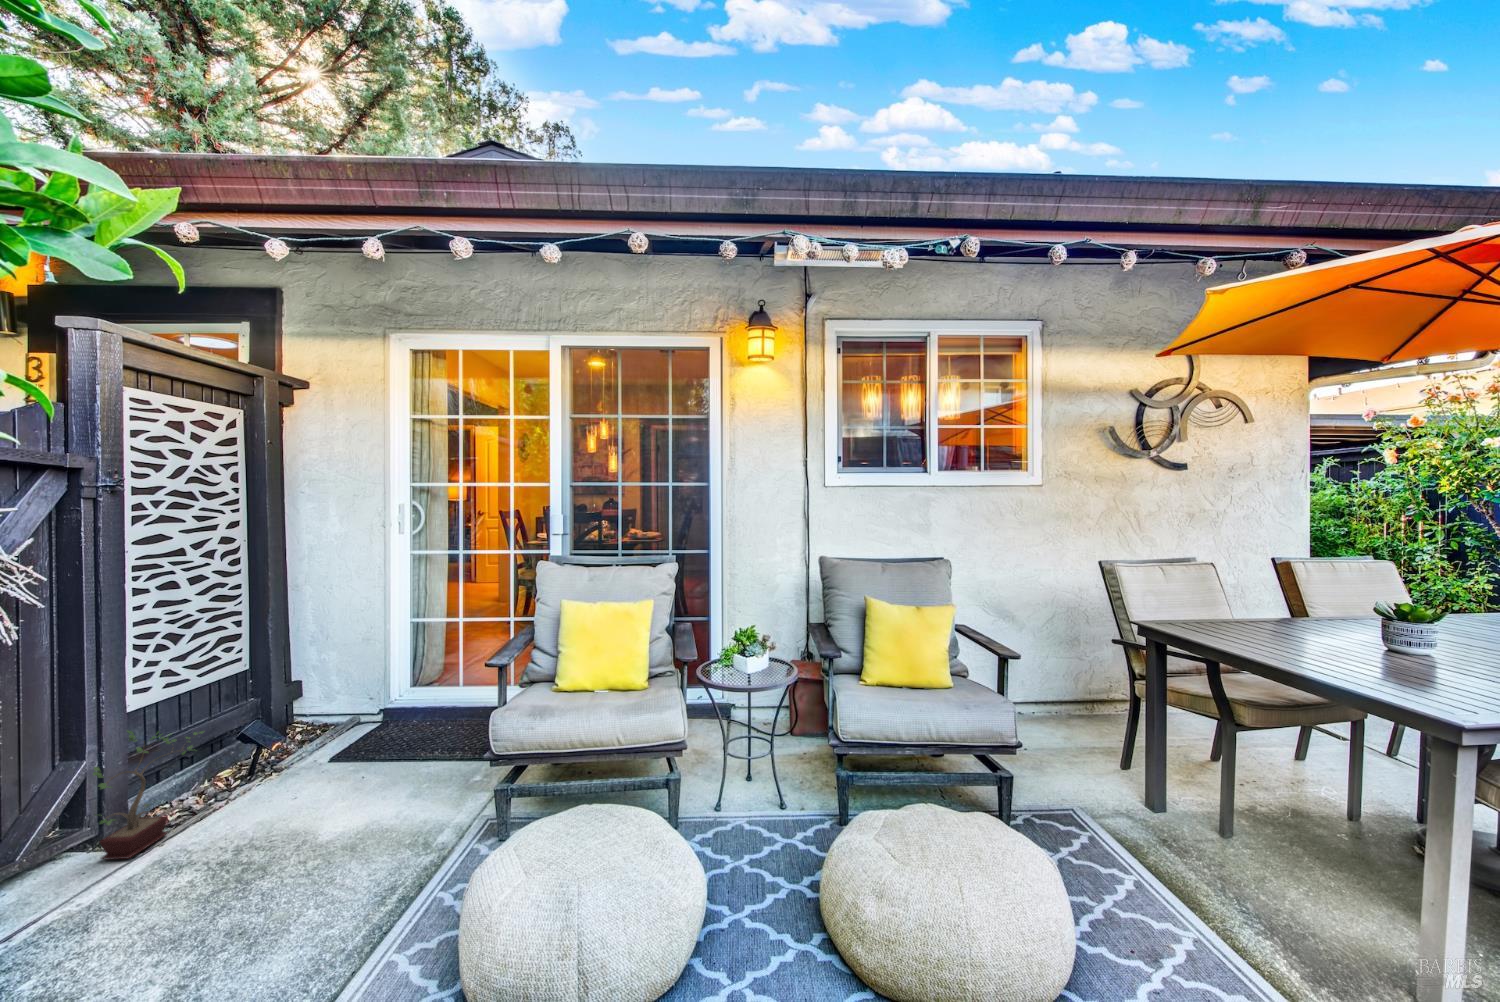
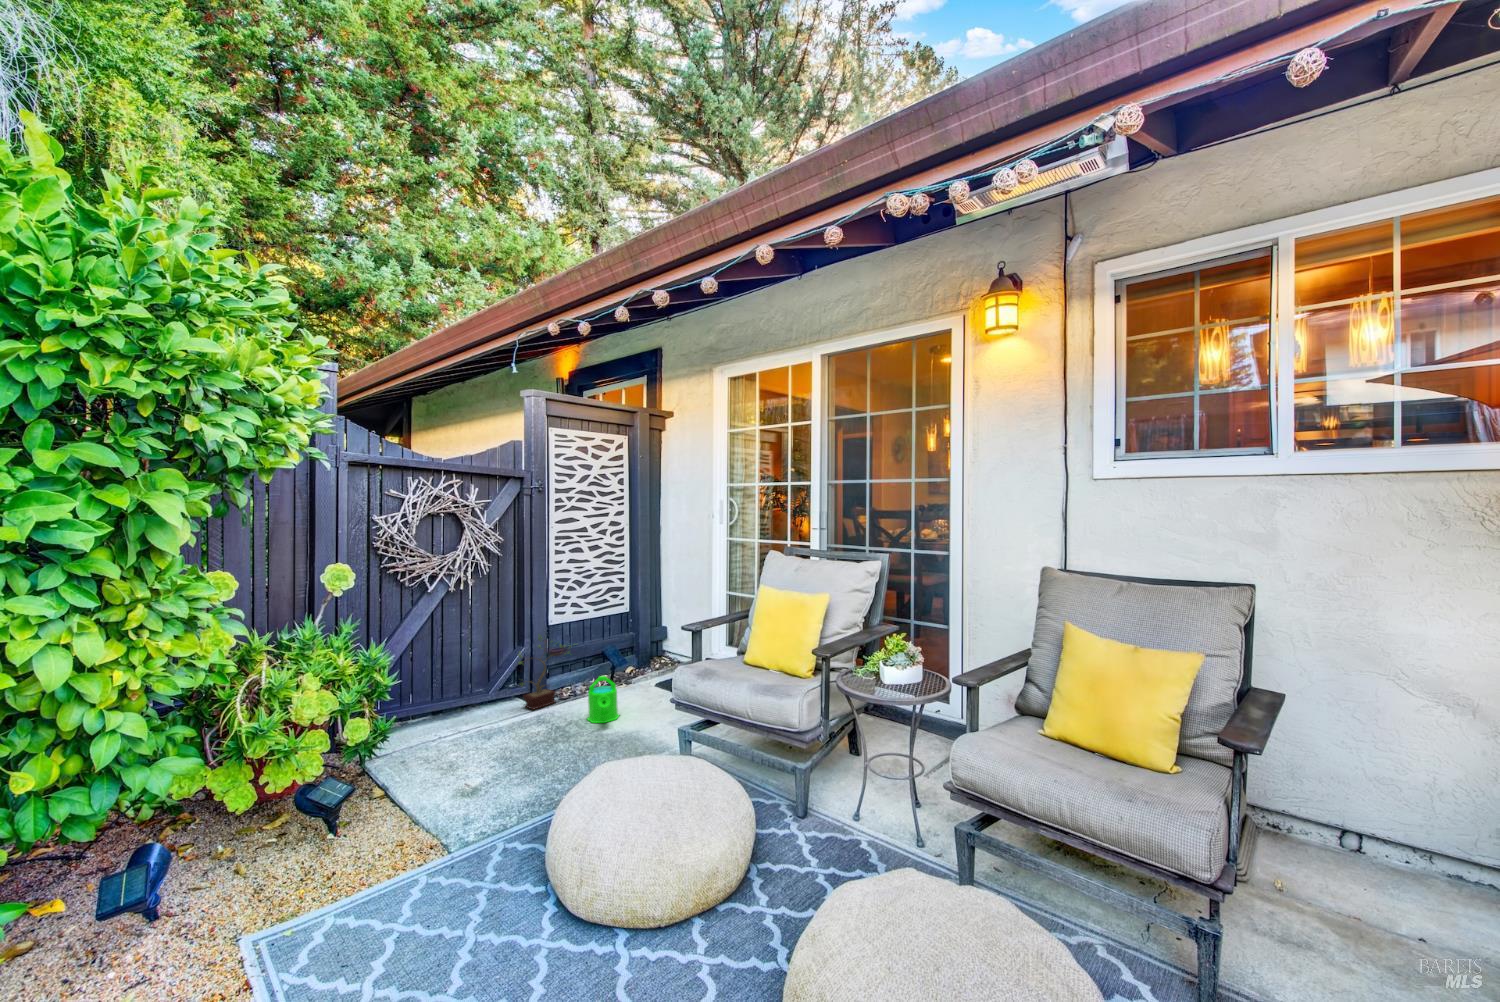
watering can: none [263,765,322,840] -> present [587,676,619,723]

